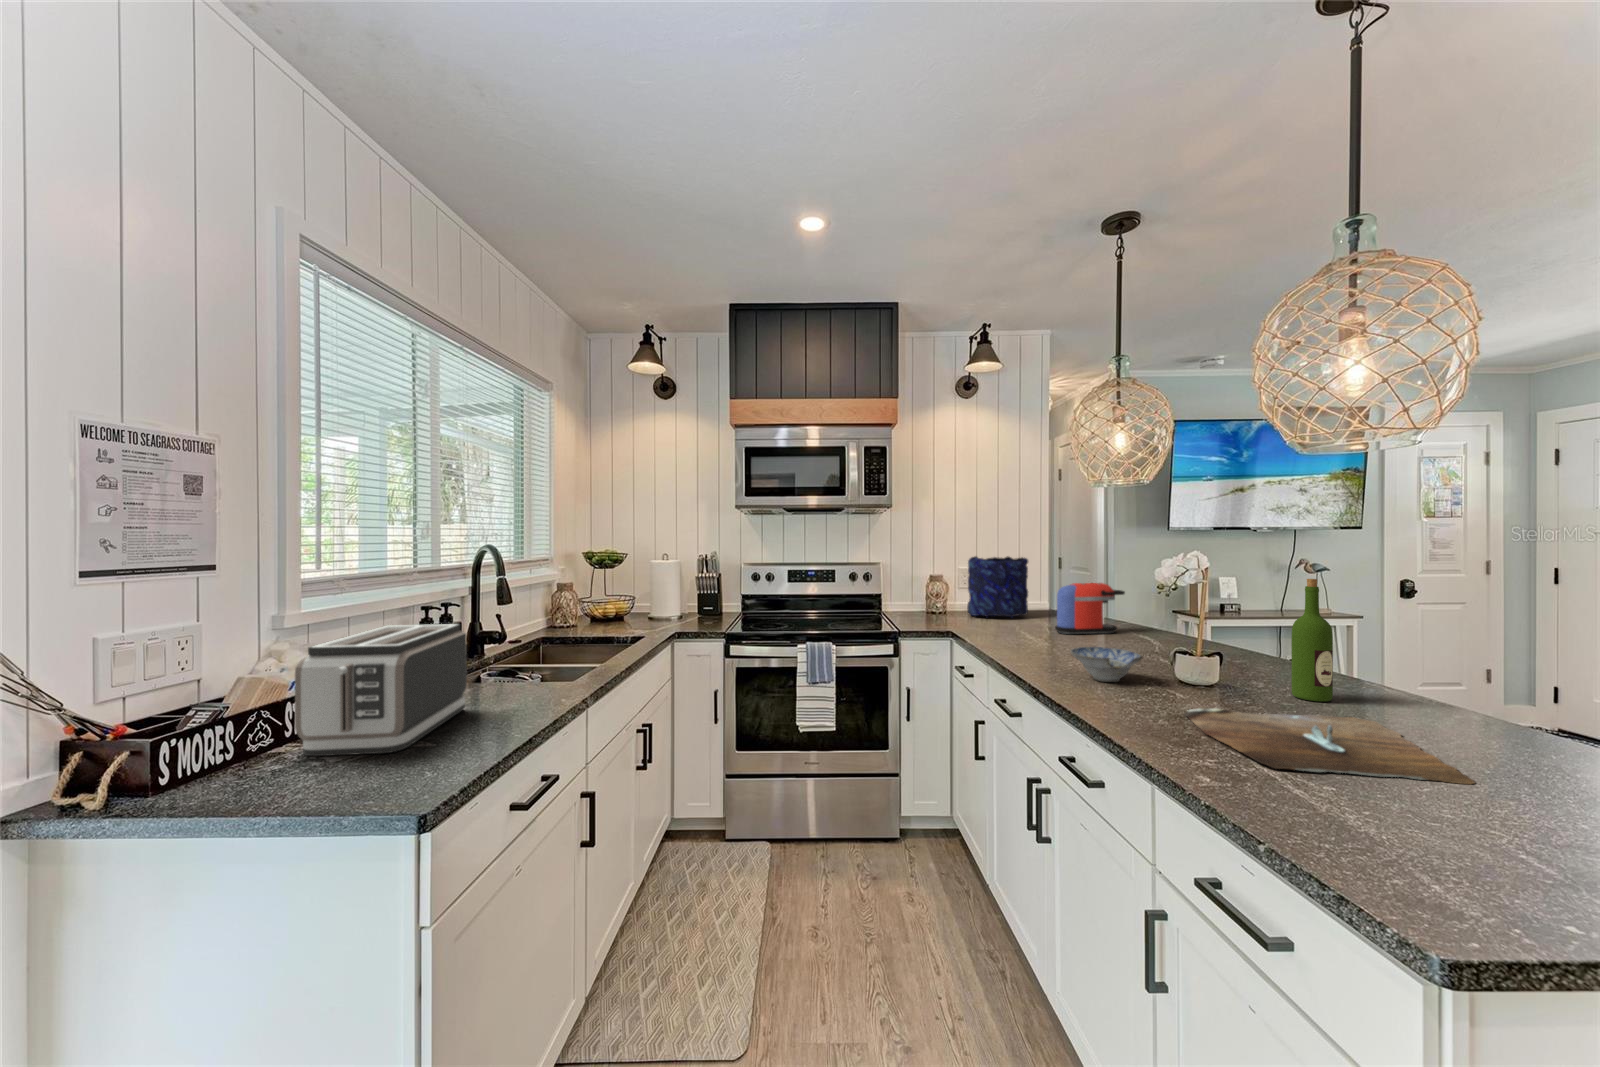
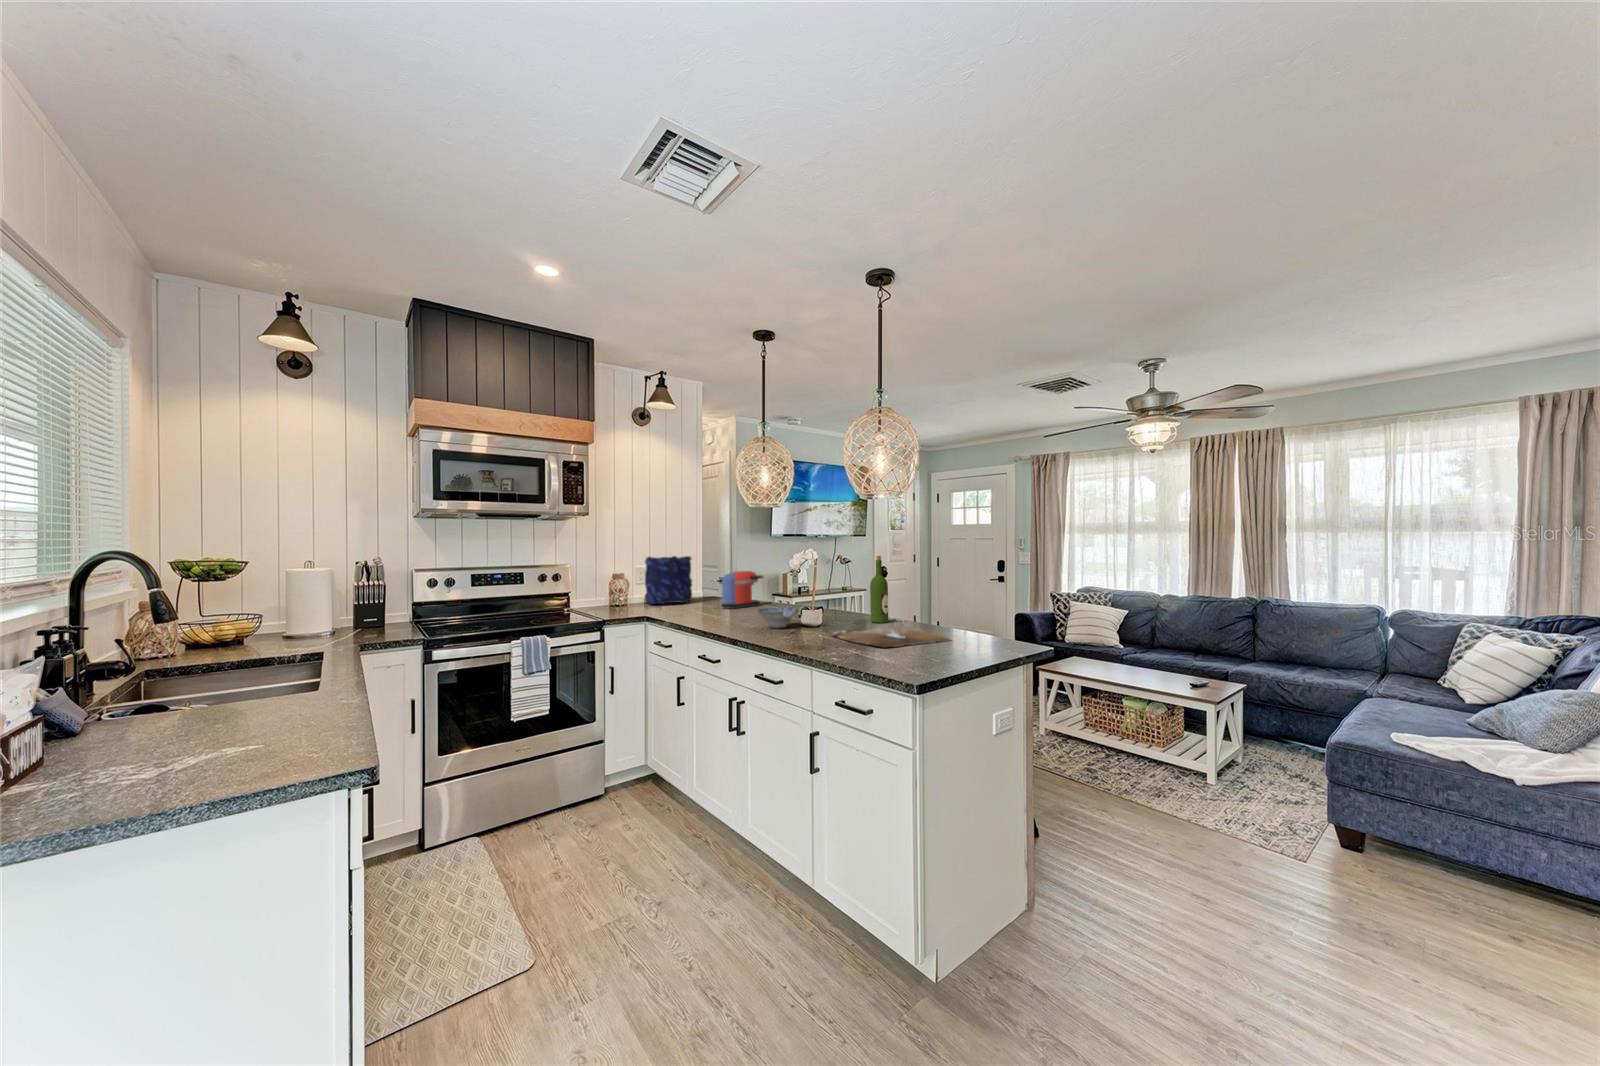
toaster: present [295,624,467,756] -> none [87,626,249,775]

